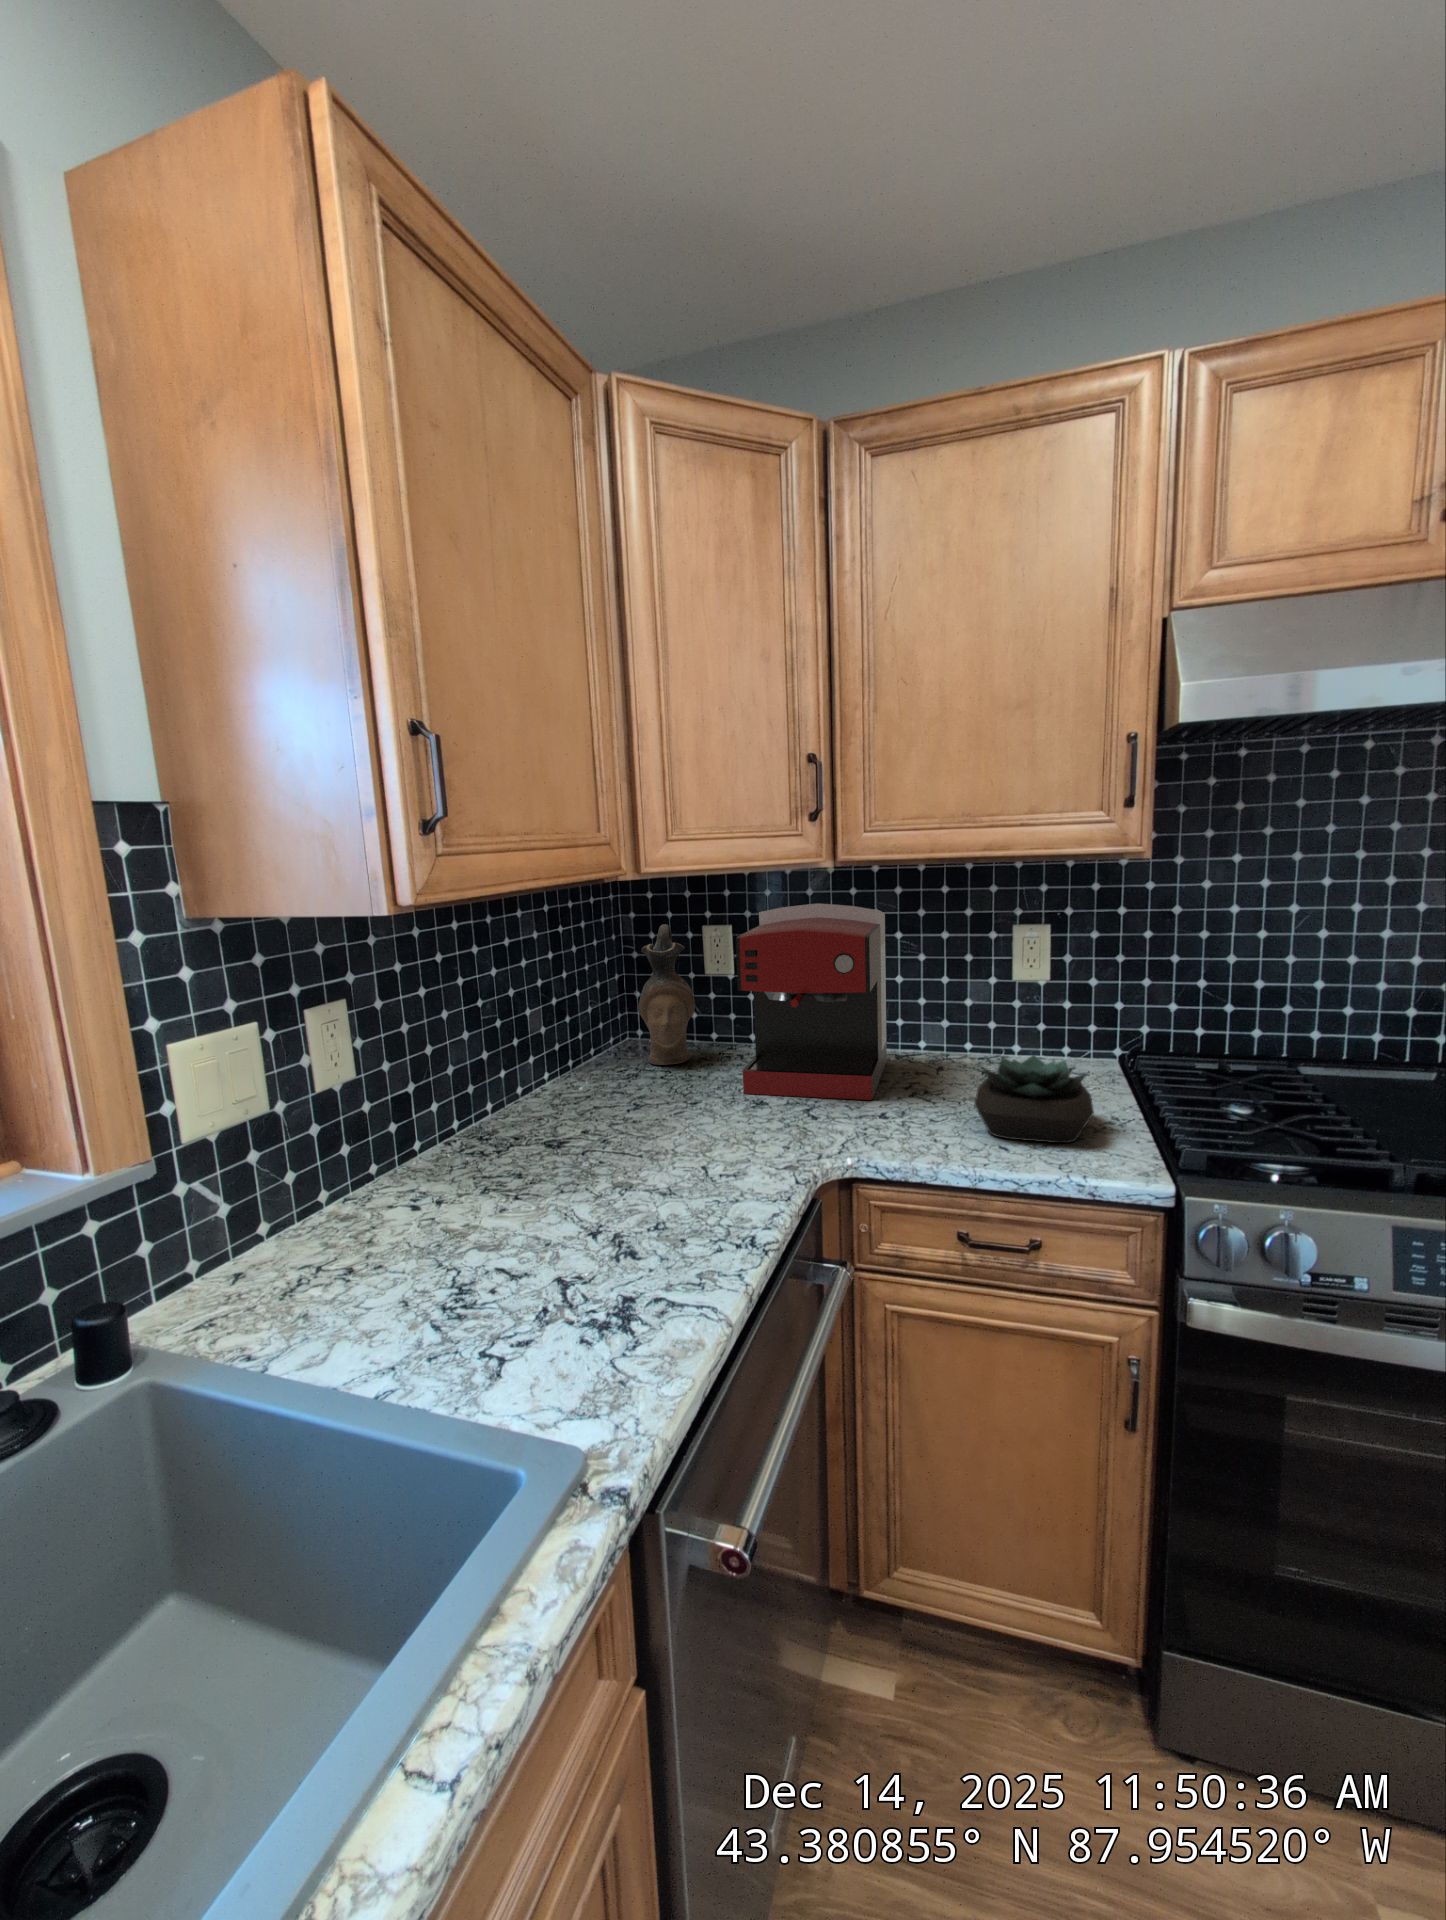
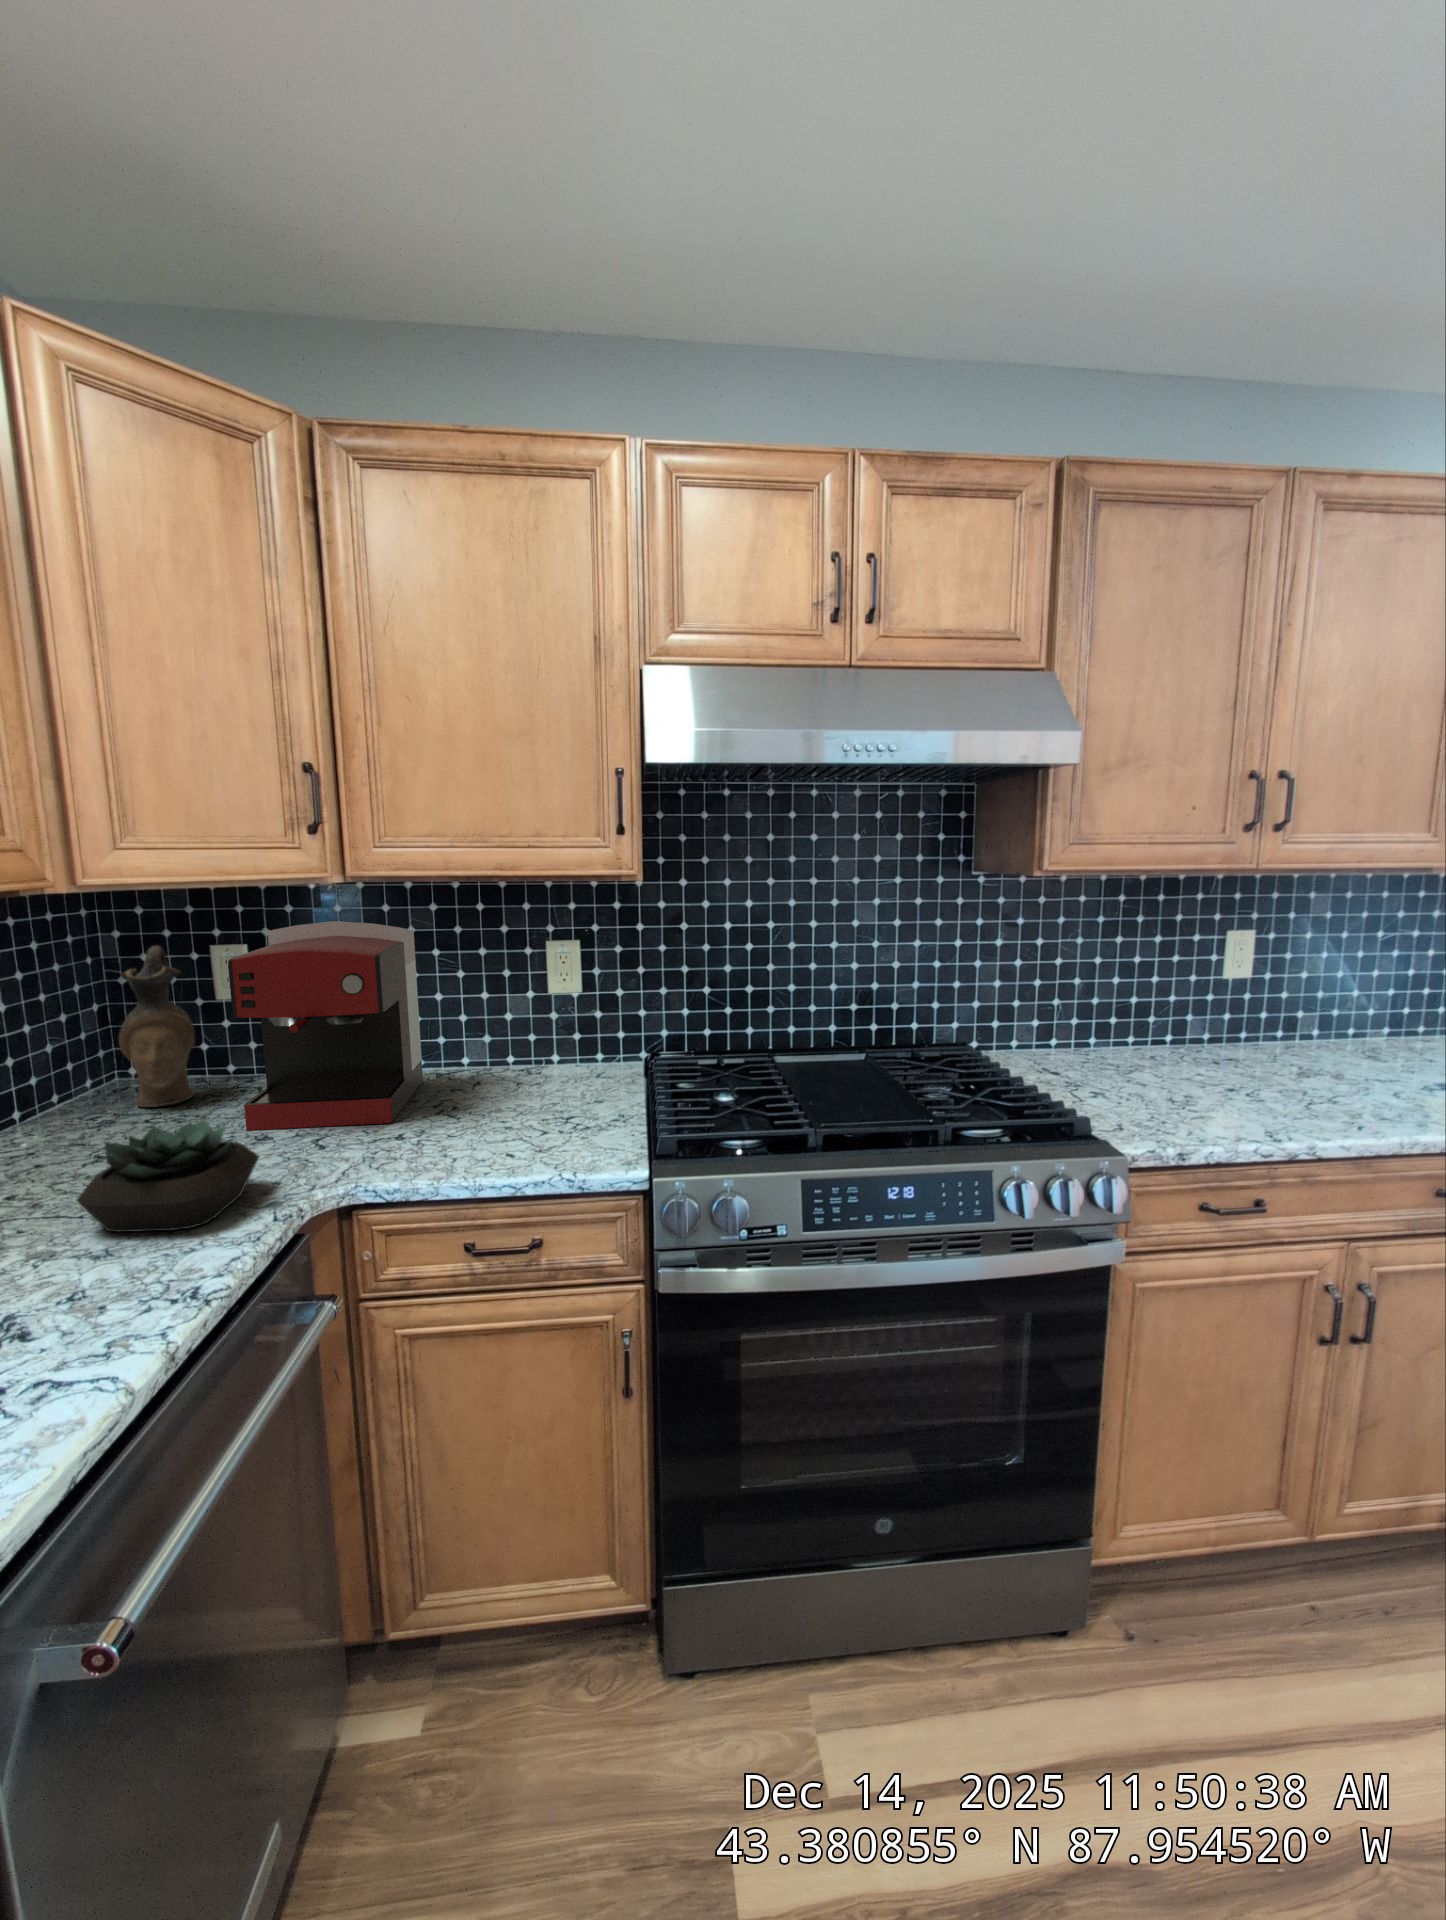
succulent plant: present [974,1055,1094,1143] -> present [77,1120,259,1232]

